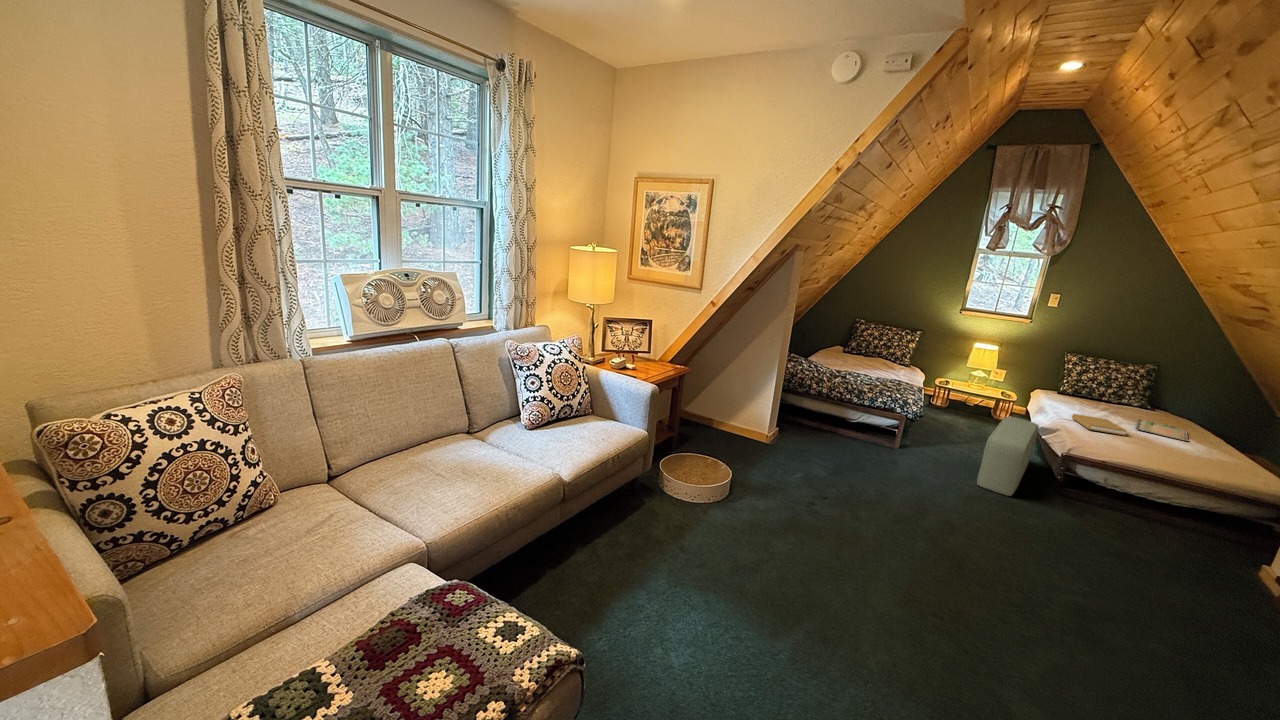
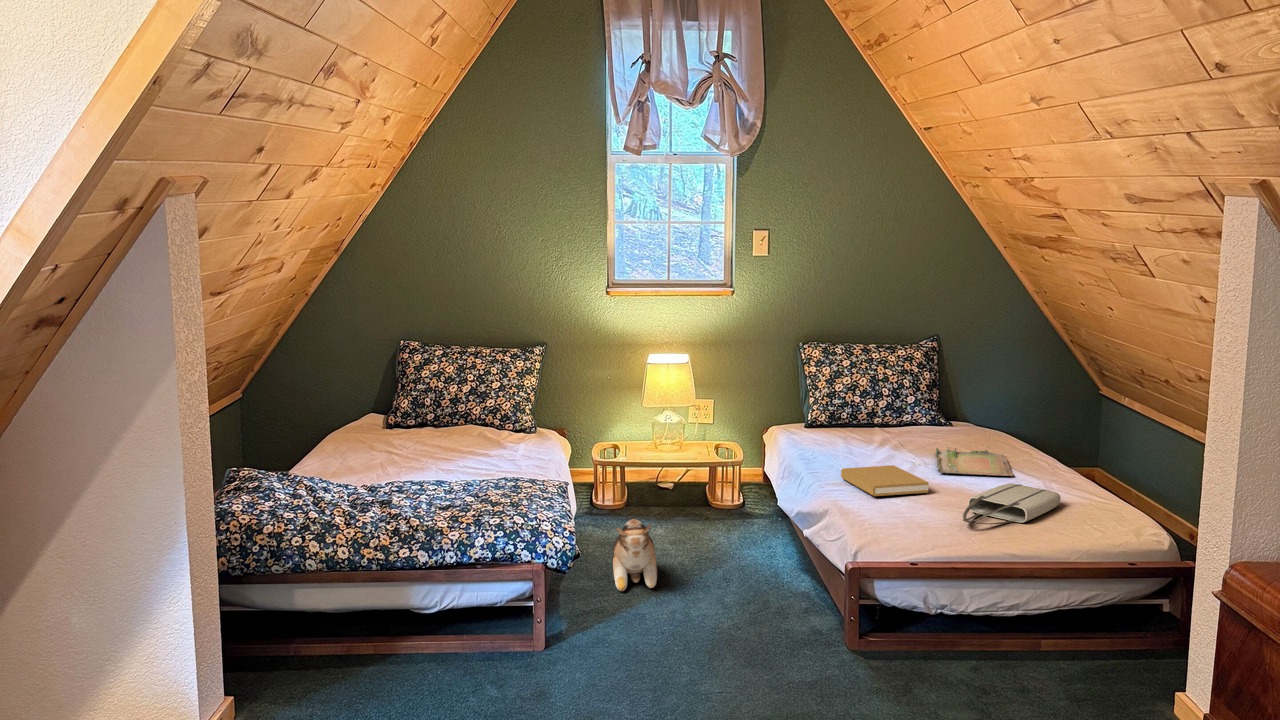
plush toy: none [936,410,961,441] -> present [613,519,658,591]
pouf: present [977,416,1039,496] -> none [714,507,797,695]
tote bag: none [1142,442,1217,461] -> present [963,484,1061,524]

